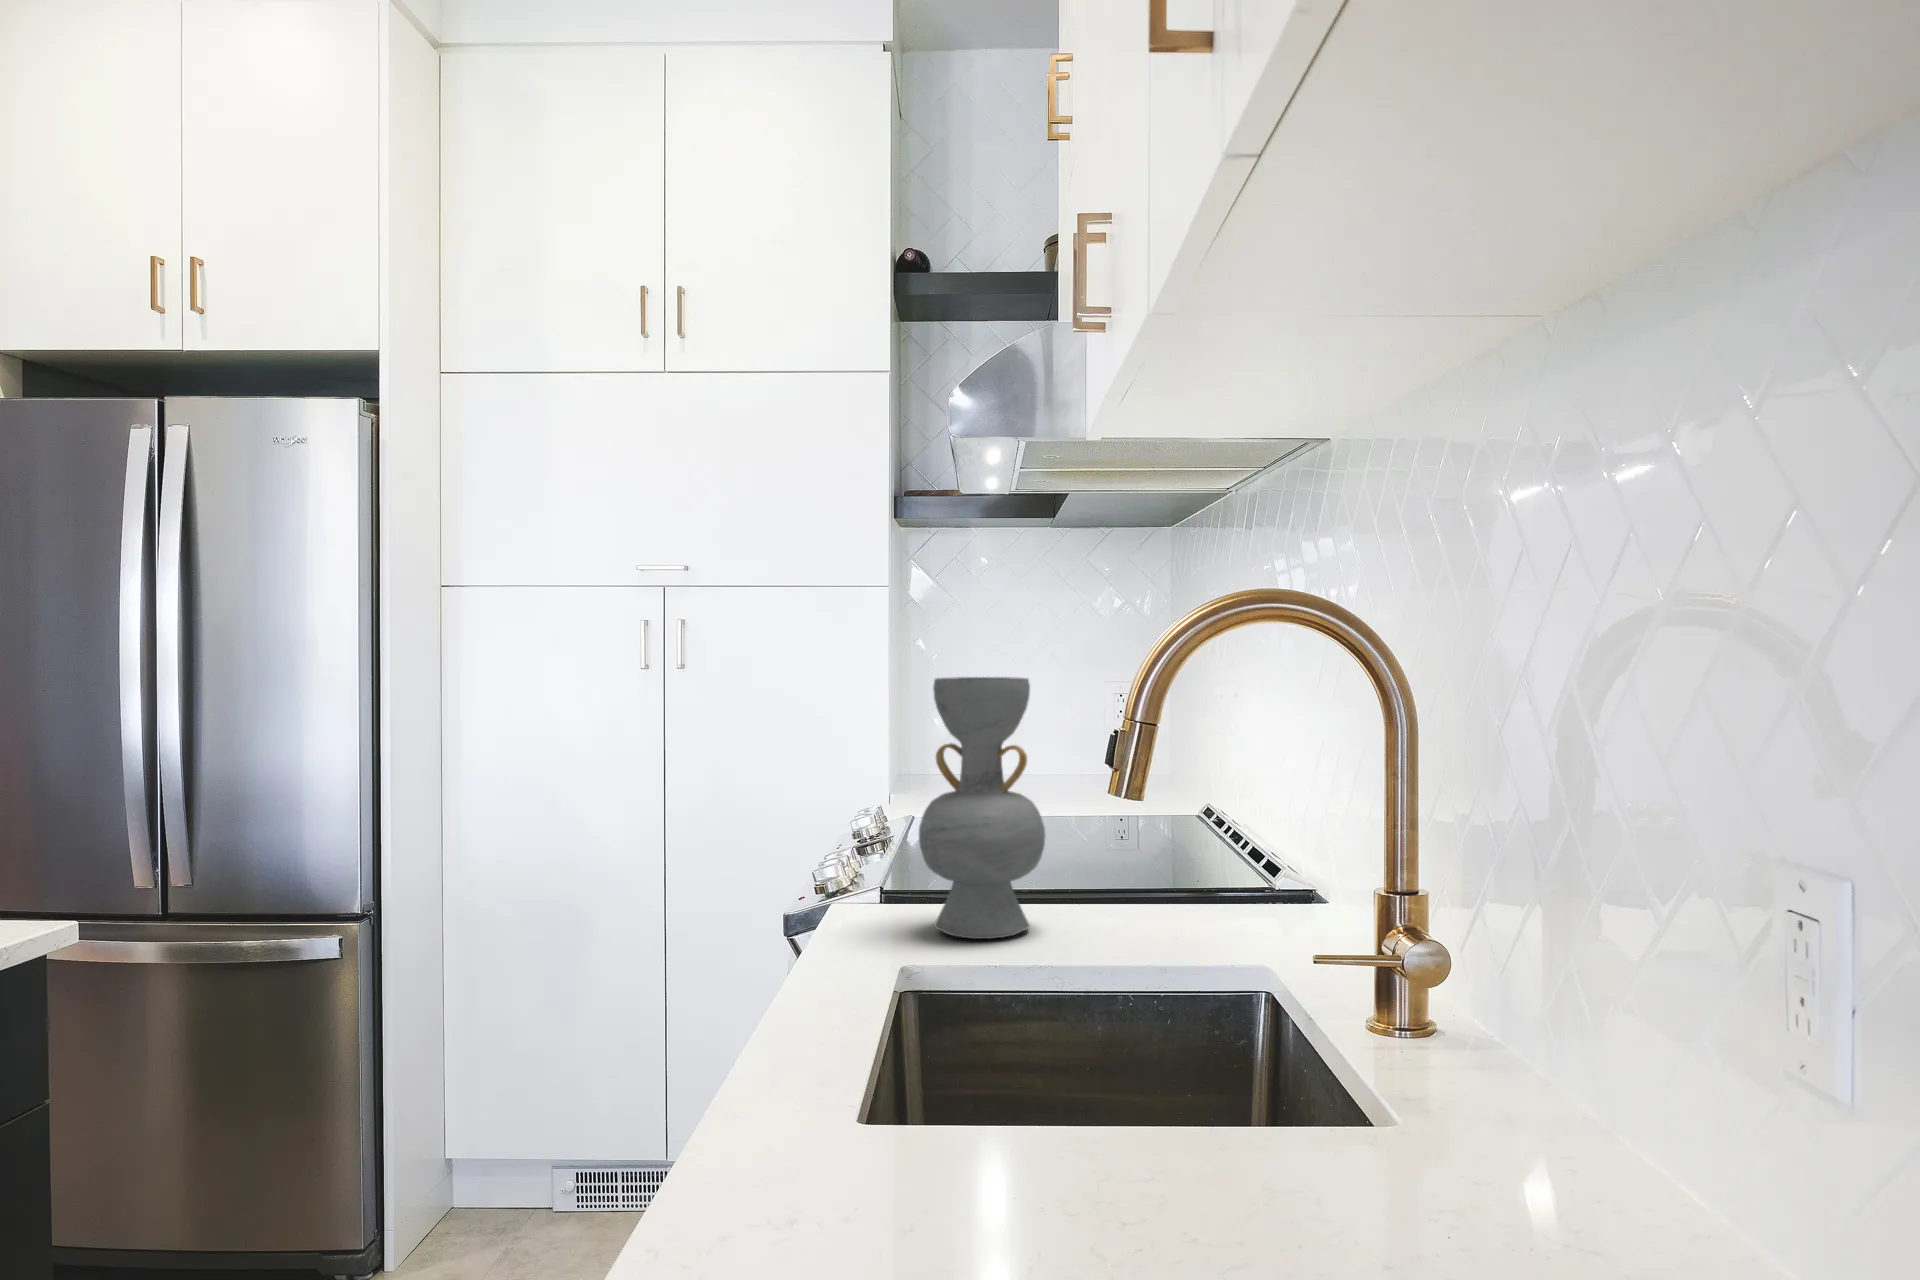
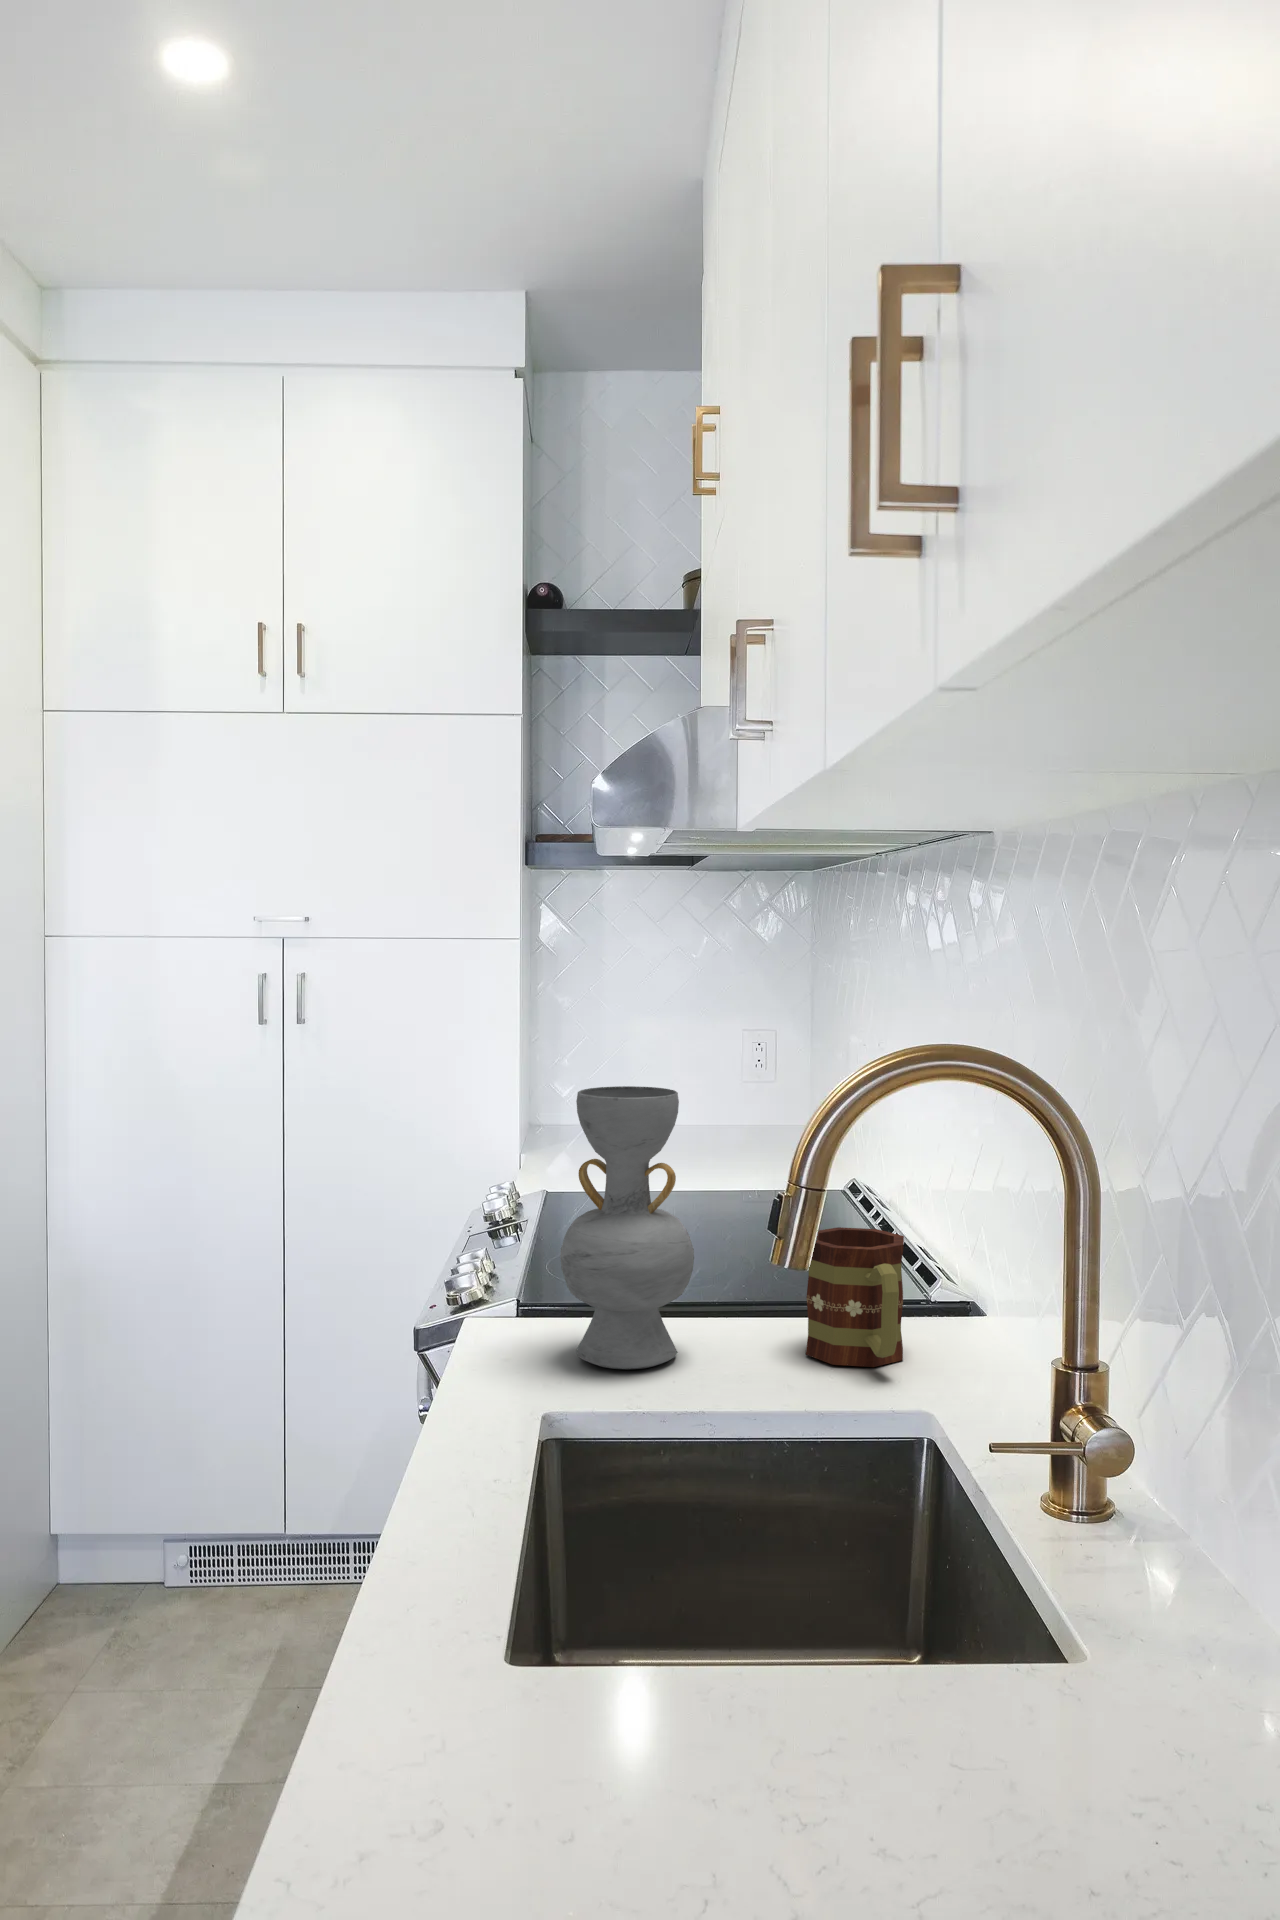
mug: none [1152,811,1246,937] -> present [806,1227,904,1367]

